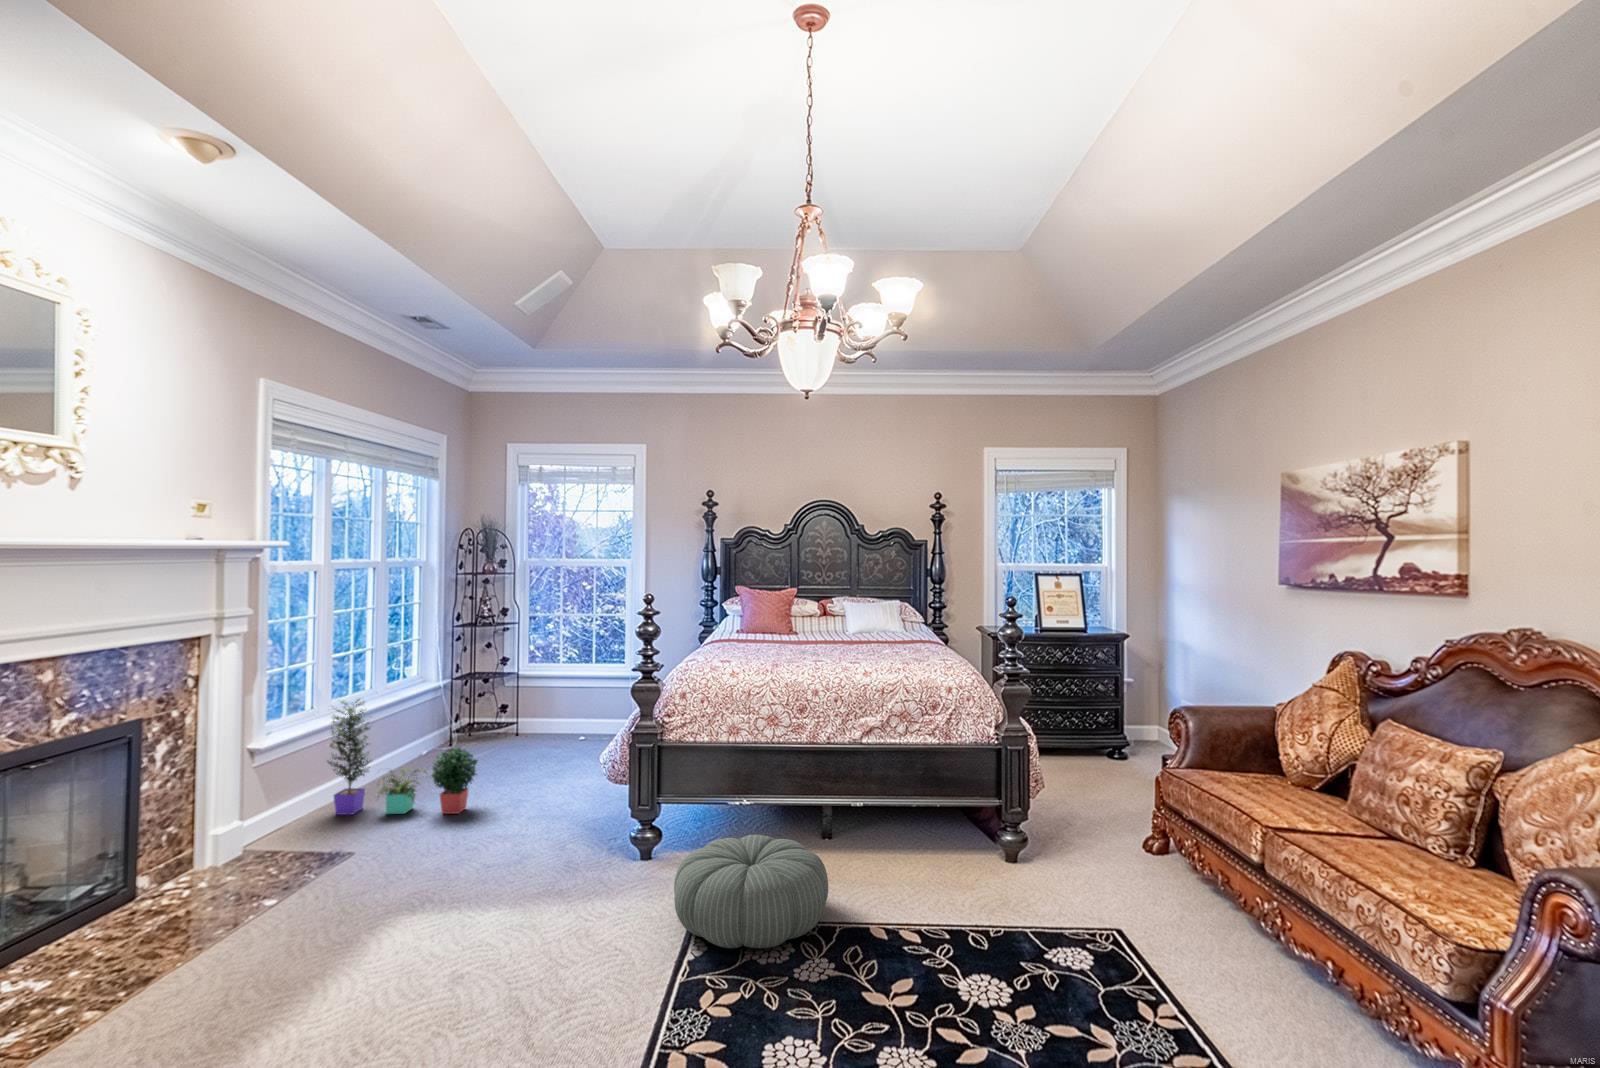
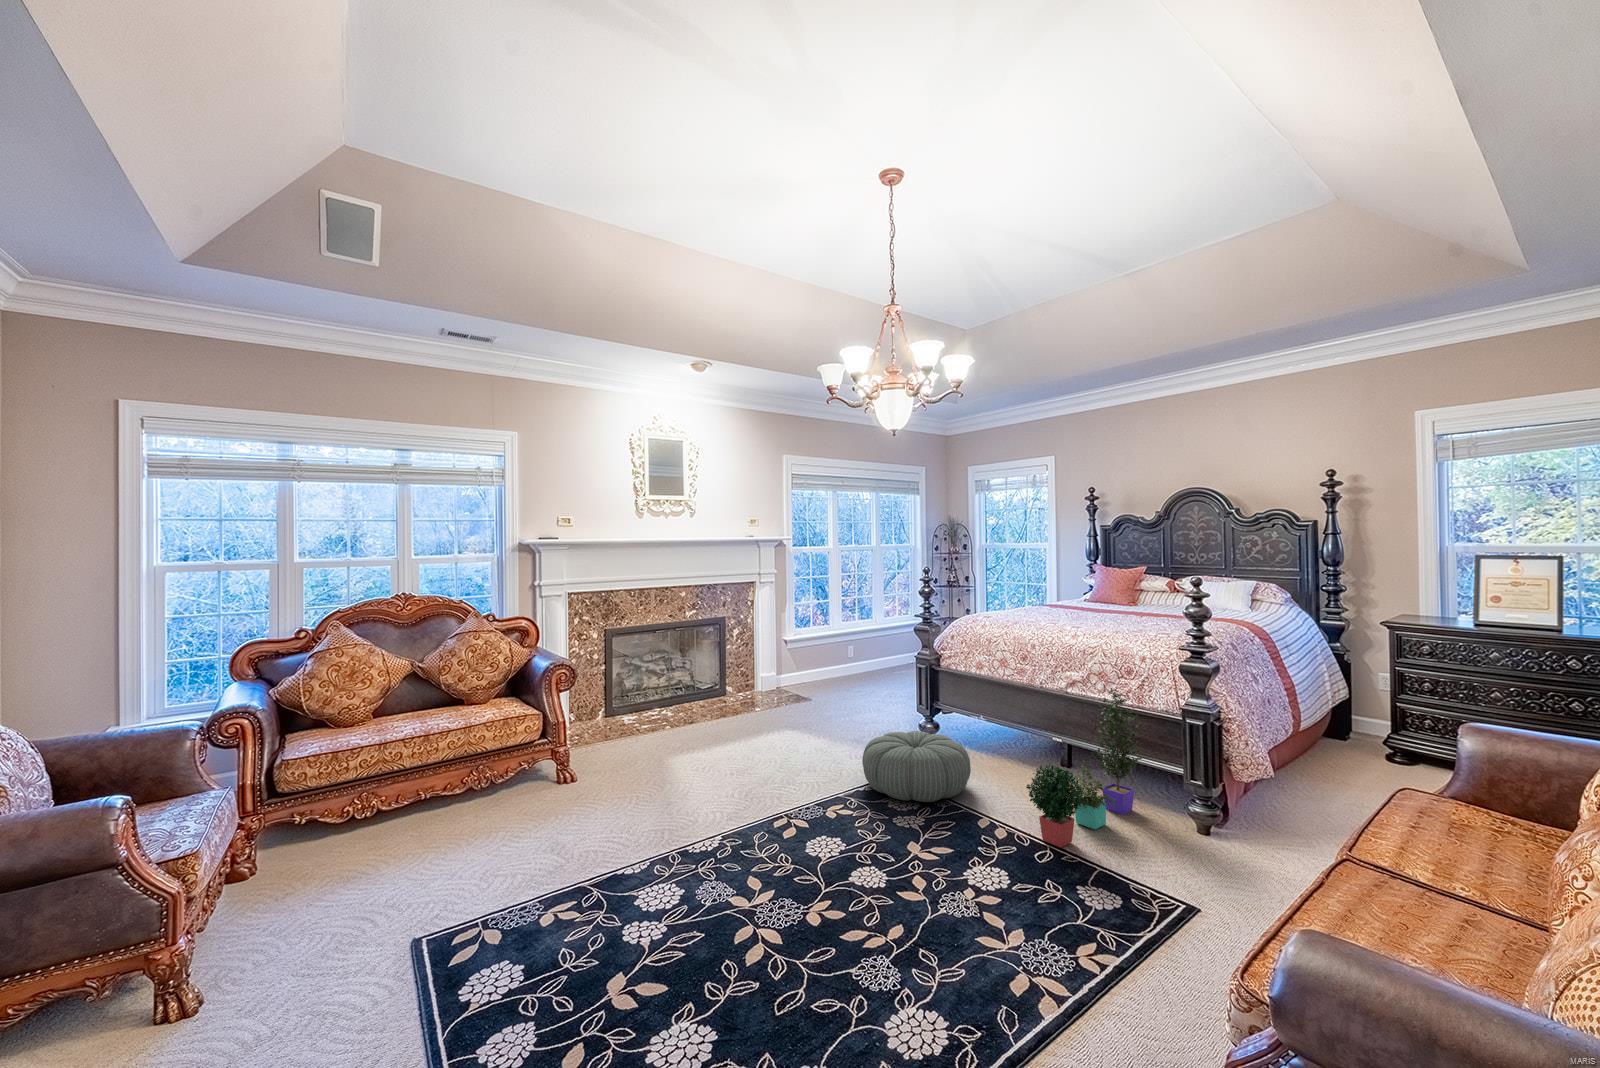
potted plant: present [327,698,478,815] -> present [1026,688,1142,848]

